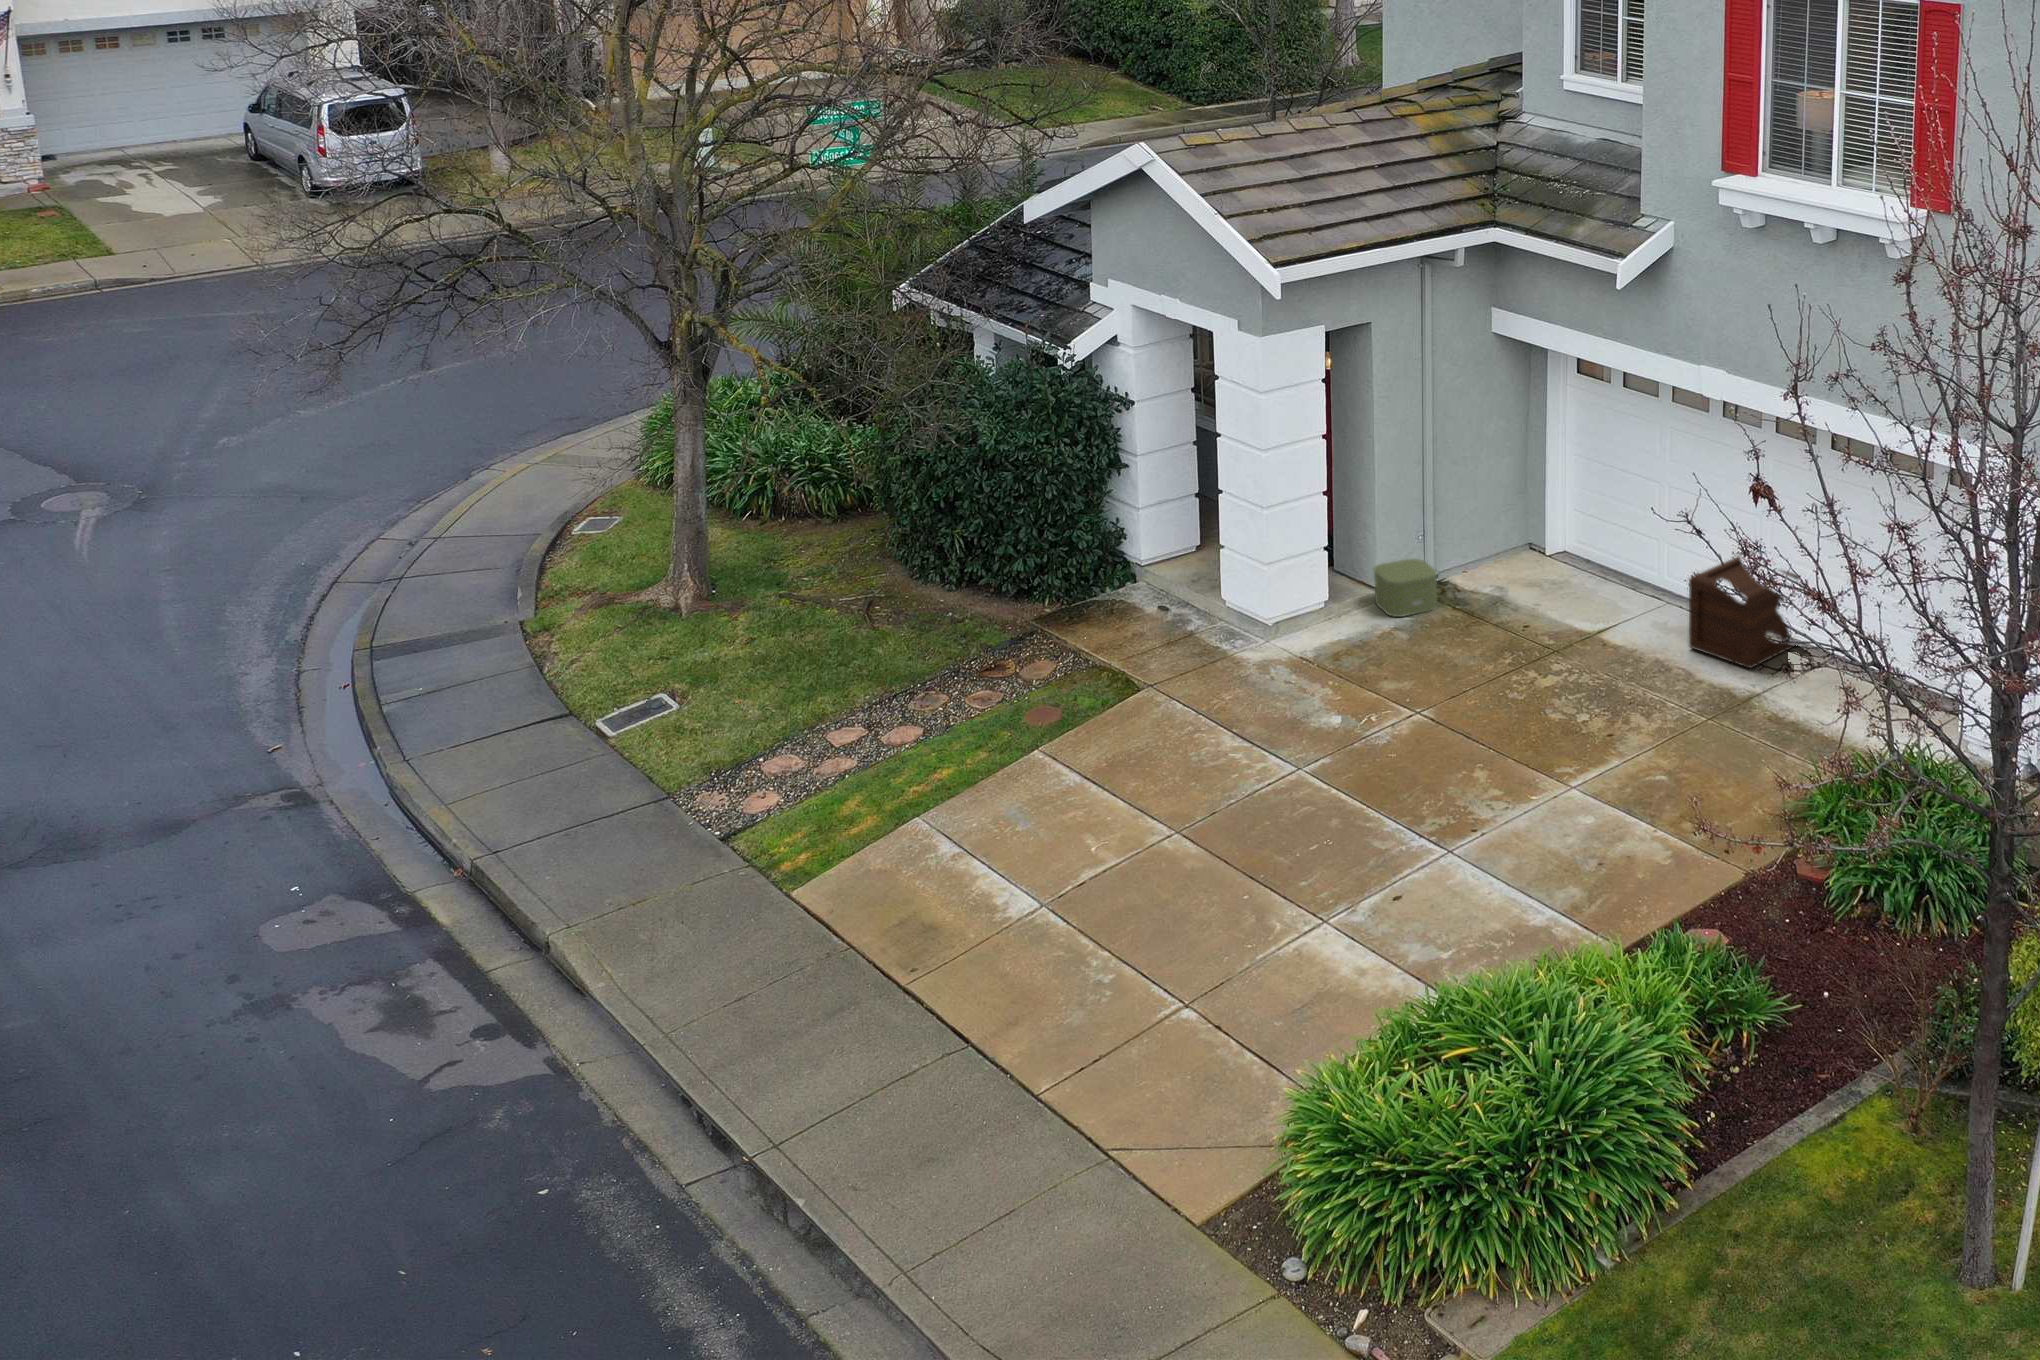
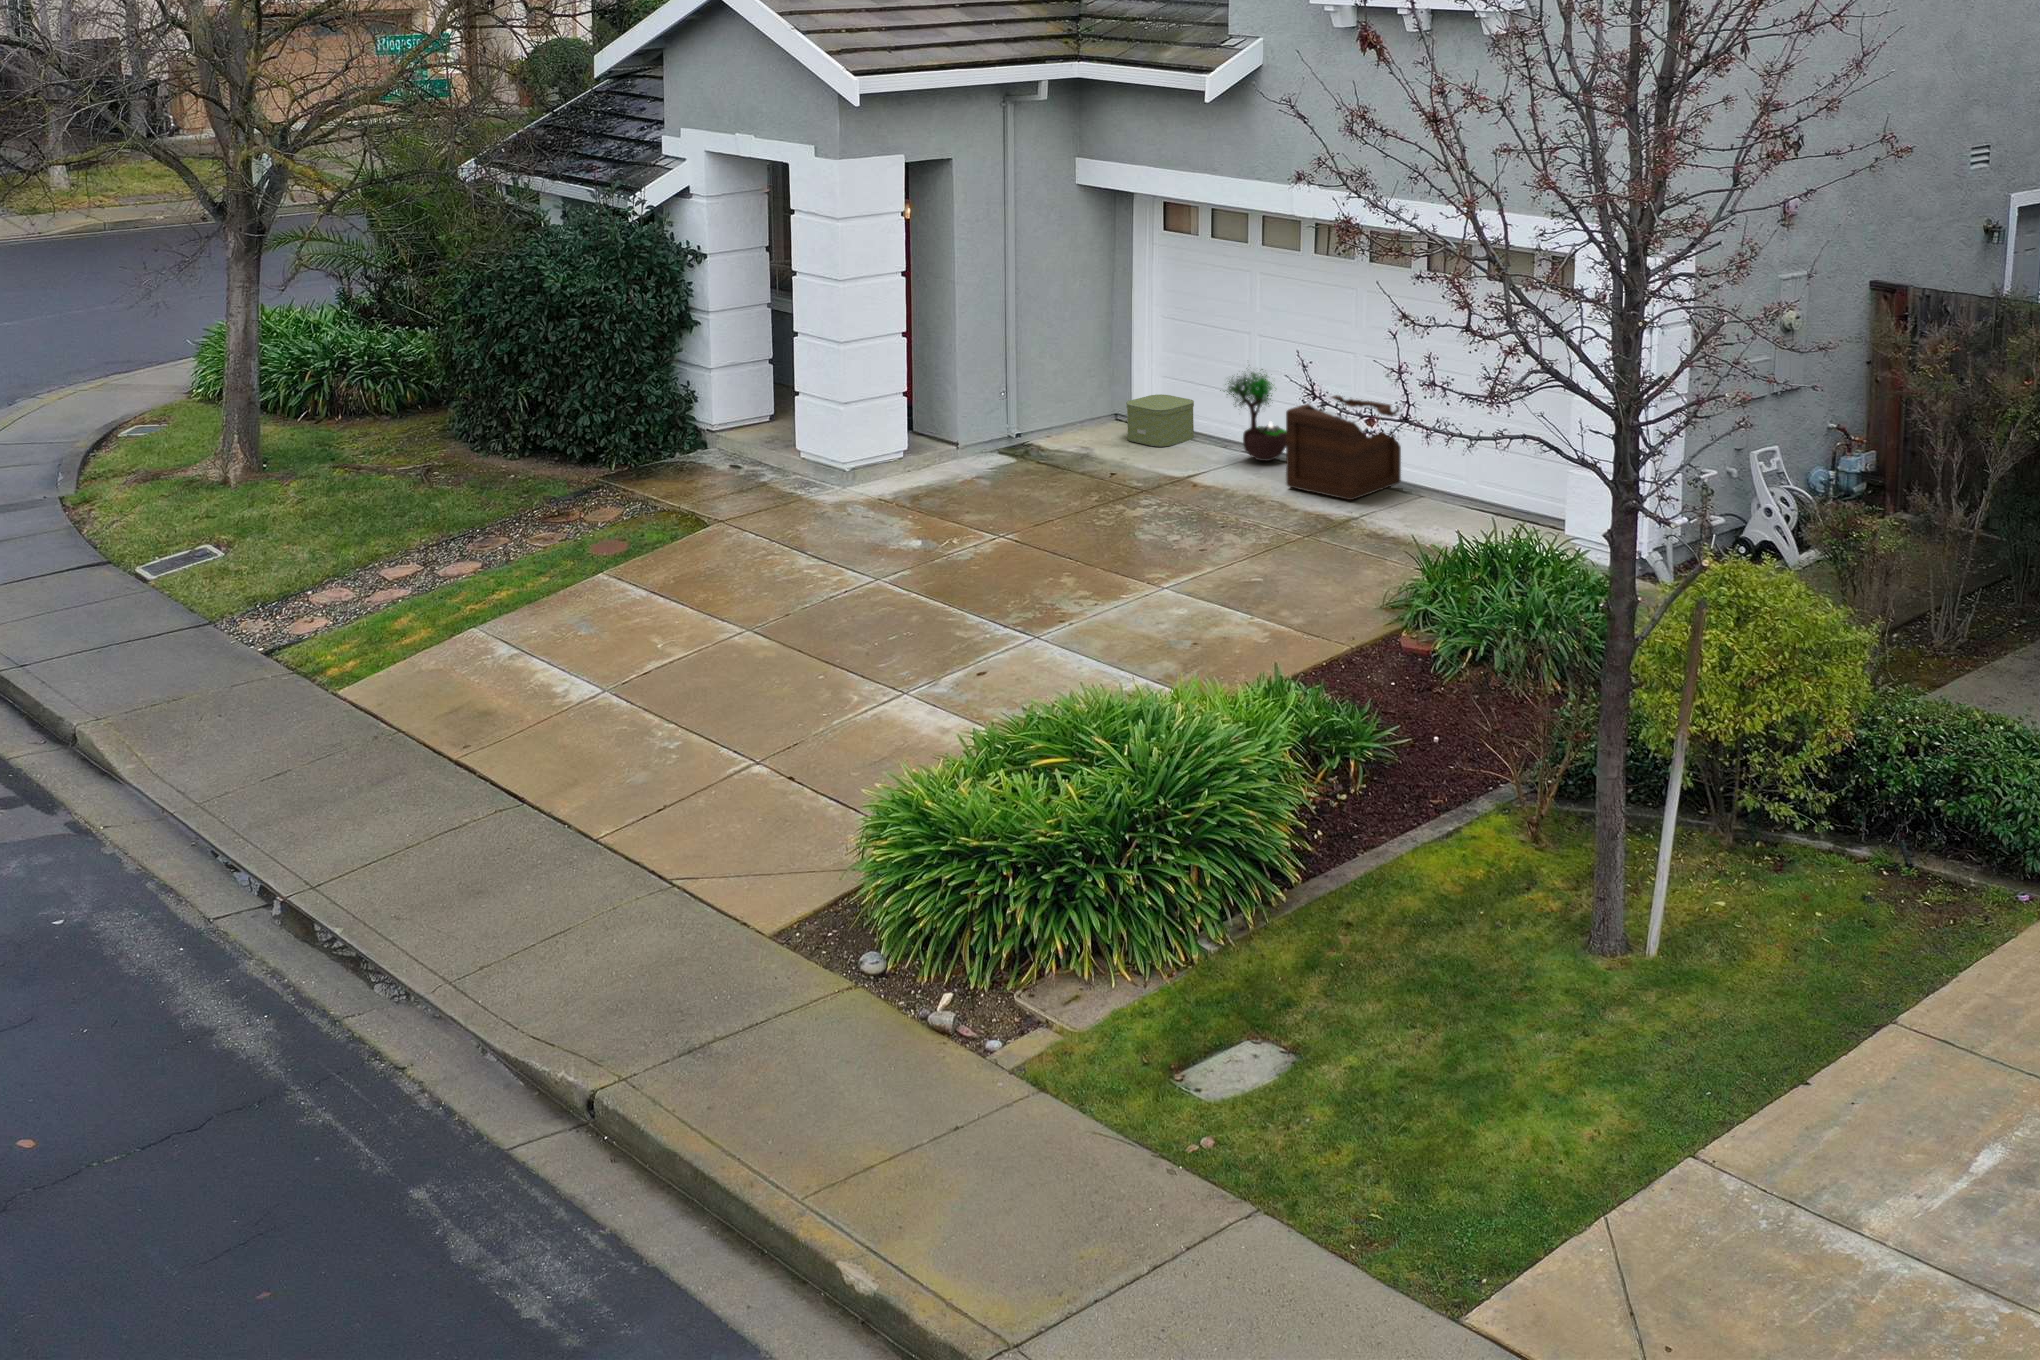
potted tree: none [1626,516,1692,611] -> present [1220,369,1286,461]
storage box: present [1374,559,1437,617] -> present [1126,394,1194,447]

